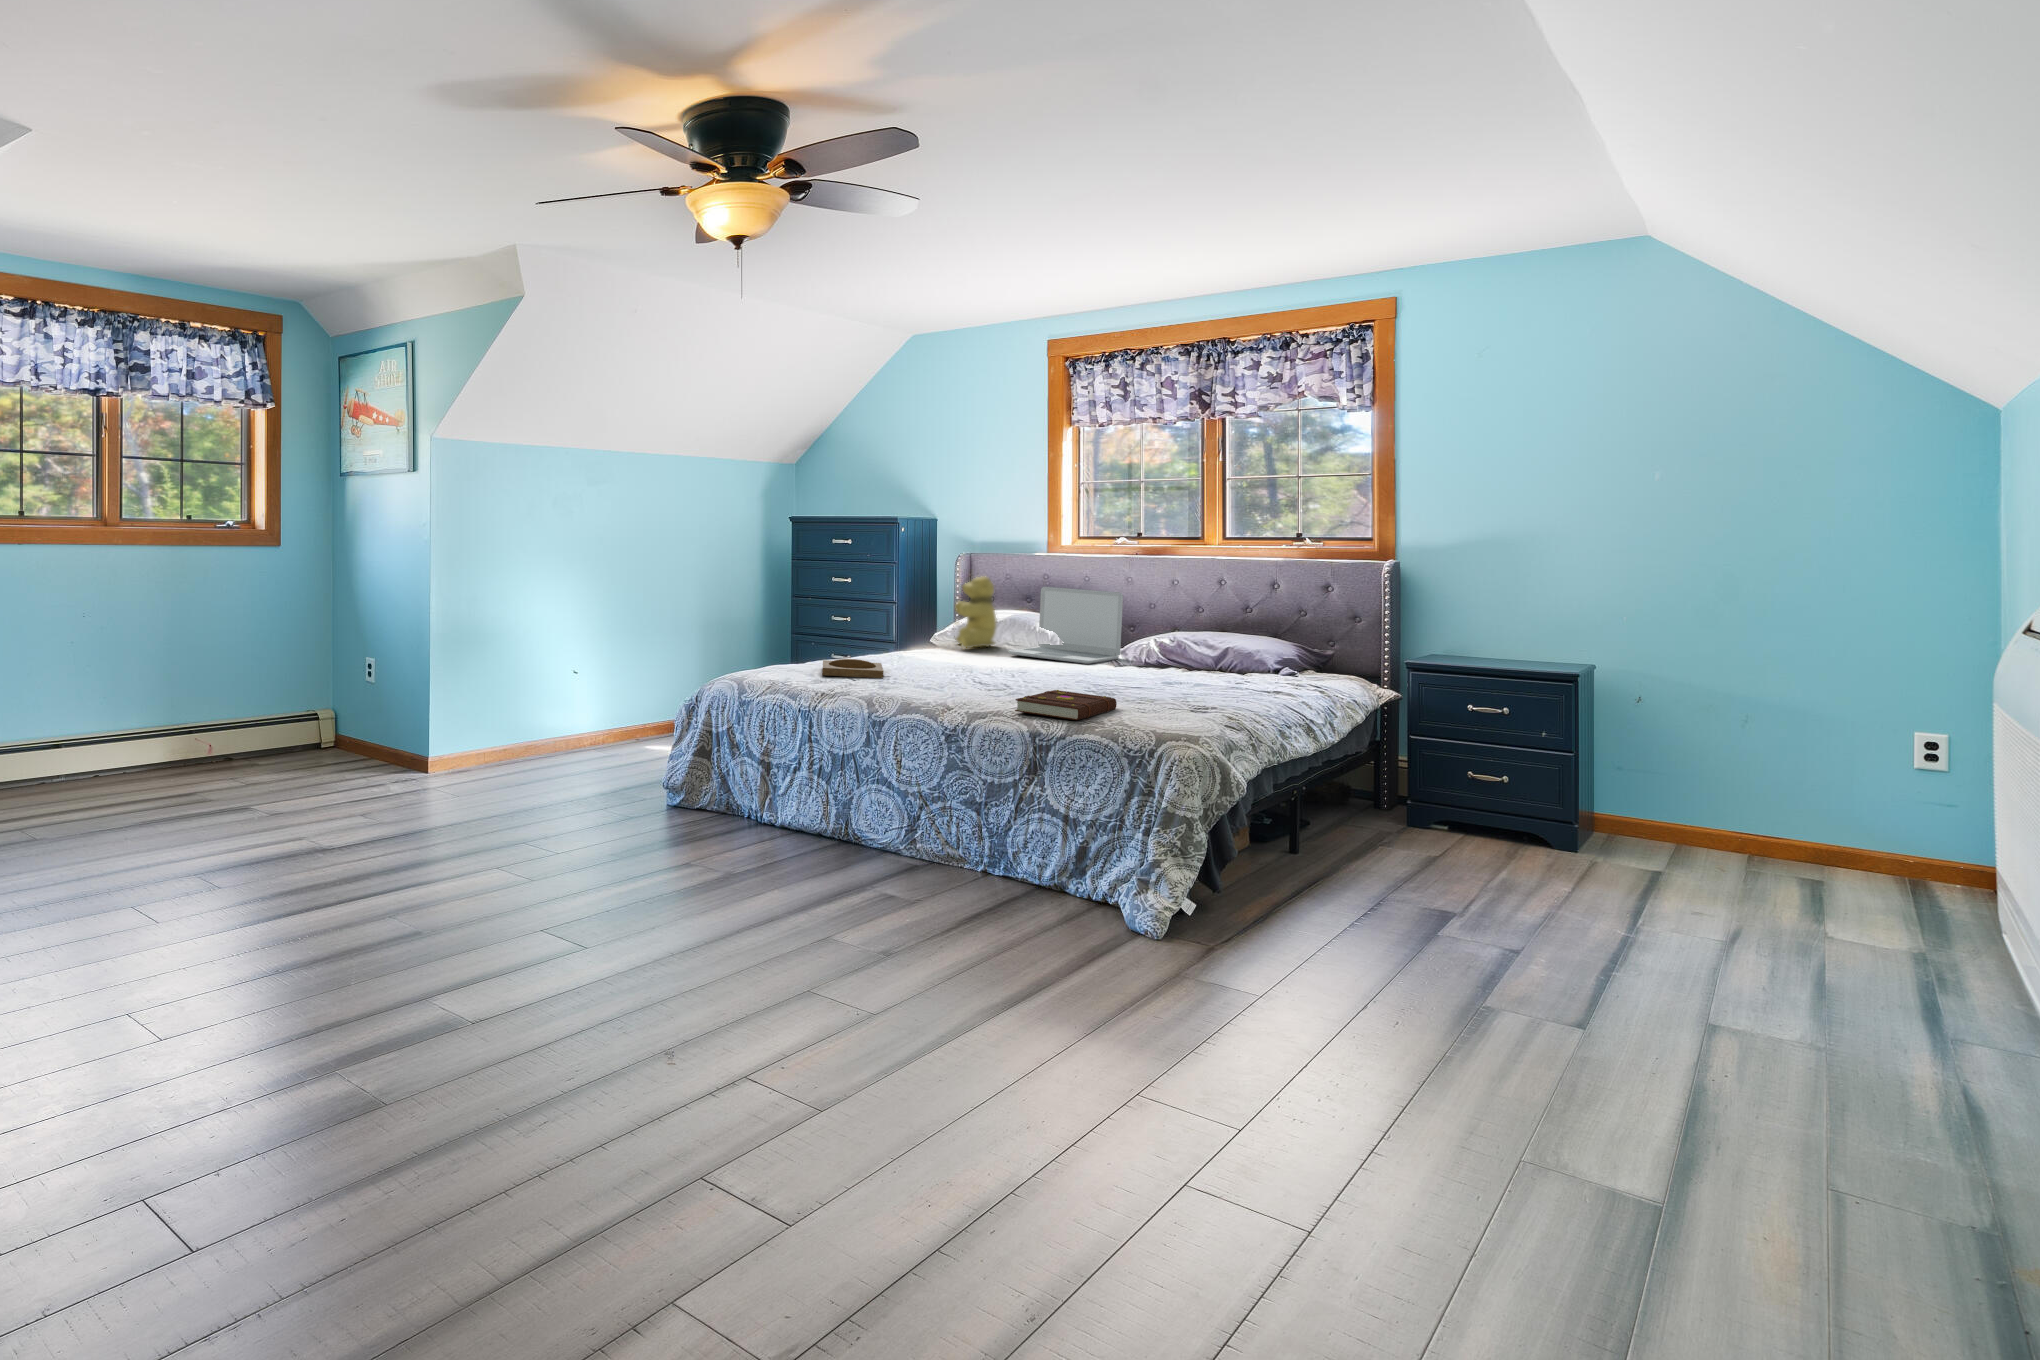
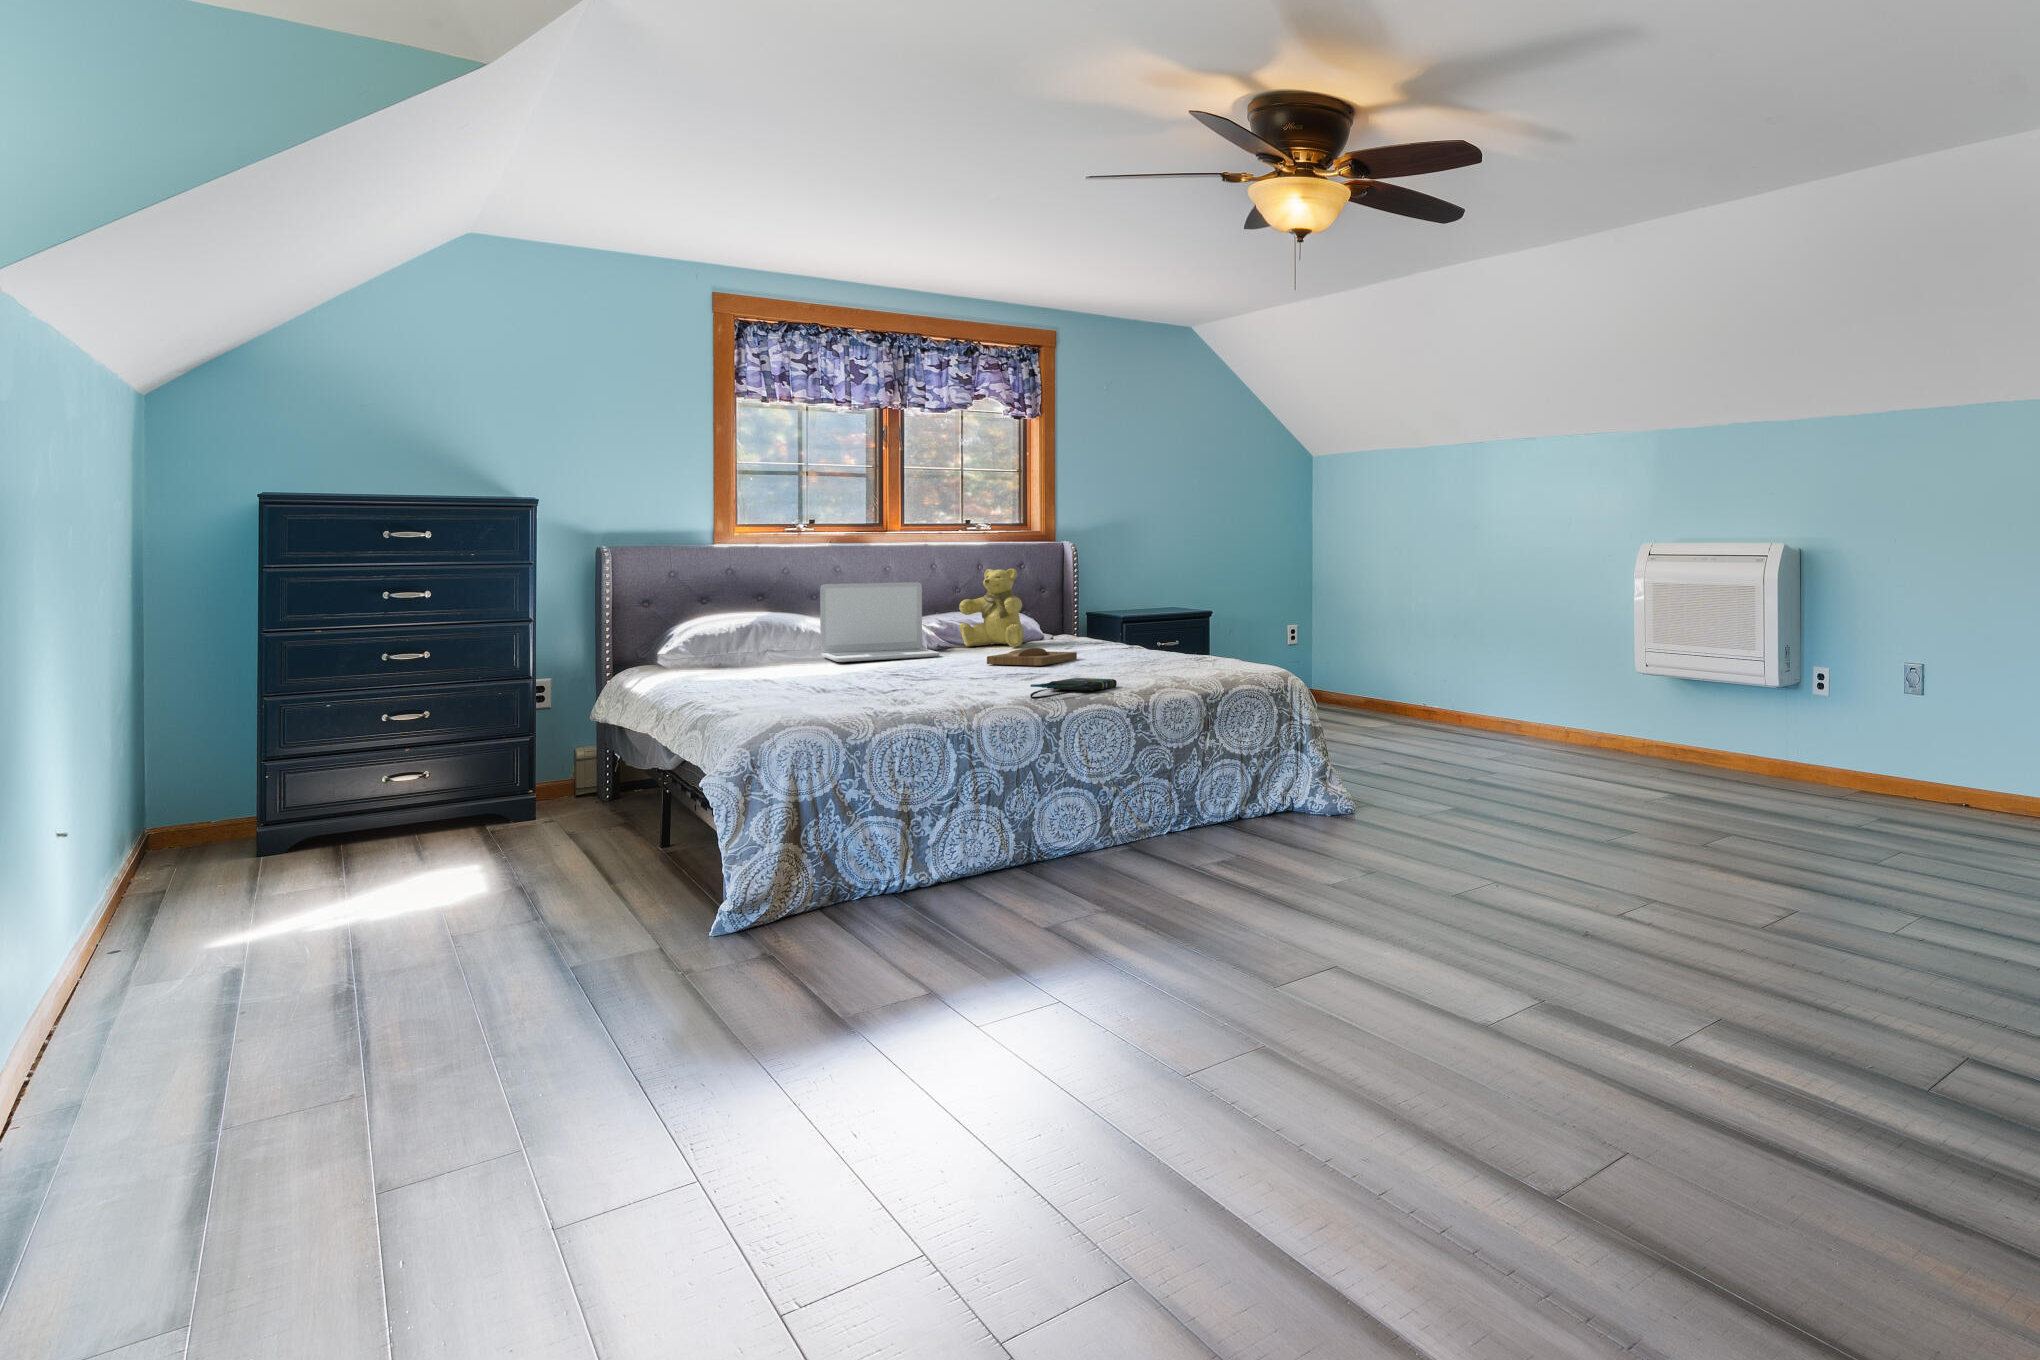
teddy bear: present [955,576,996,648] -> present [959,569,1024,647]
tray: present [822,659,884,678] -> present [987,648,1077,665]
tote bag: none [883,686,985,708] -> present [1030,678,1117,699]
book: present [1015,690,1117,720] -> none [1114,660,1210,681]

